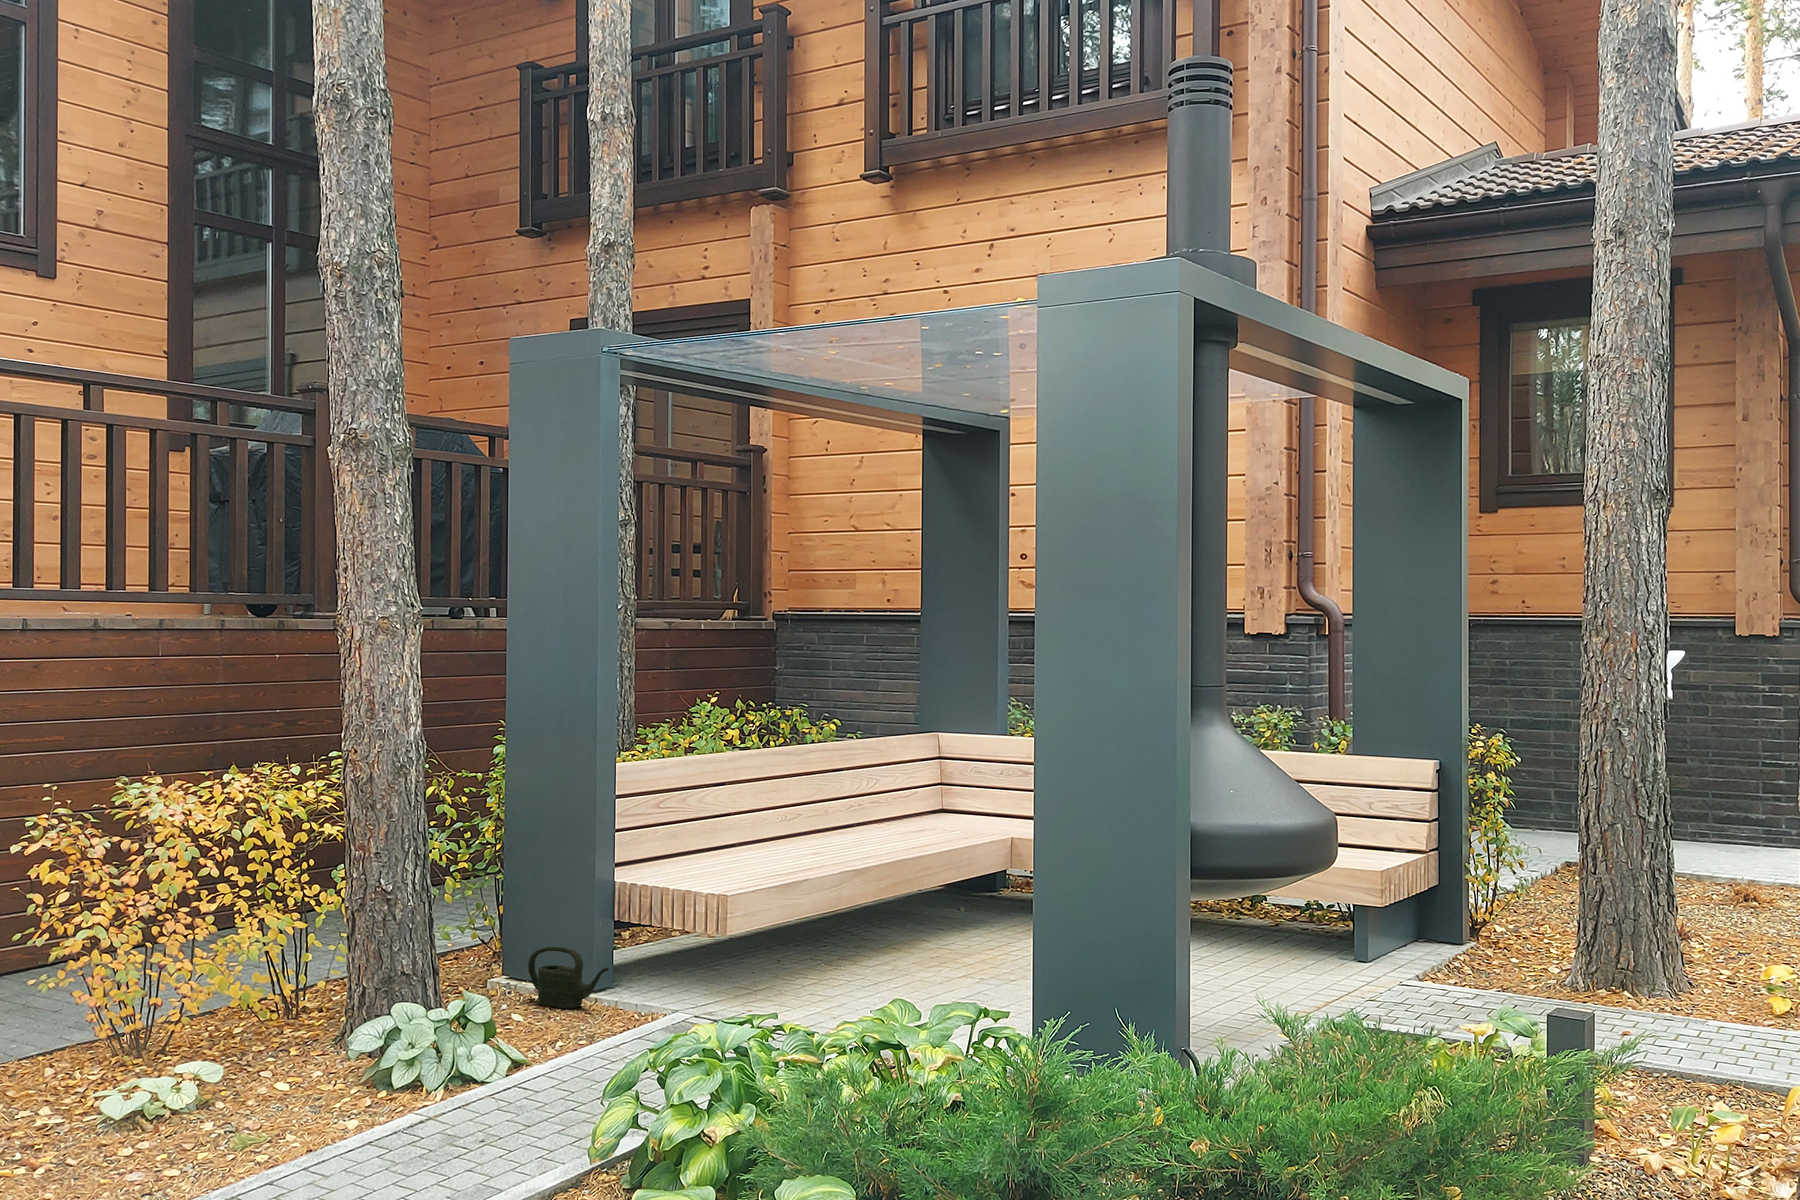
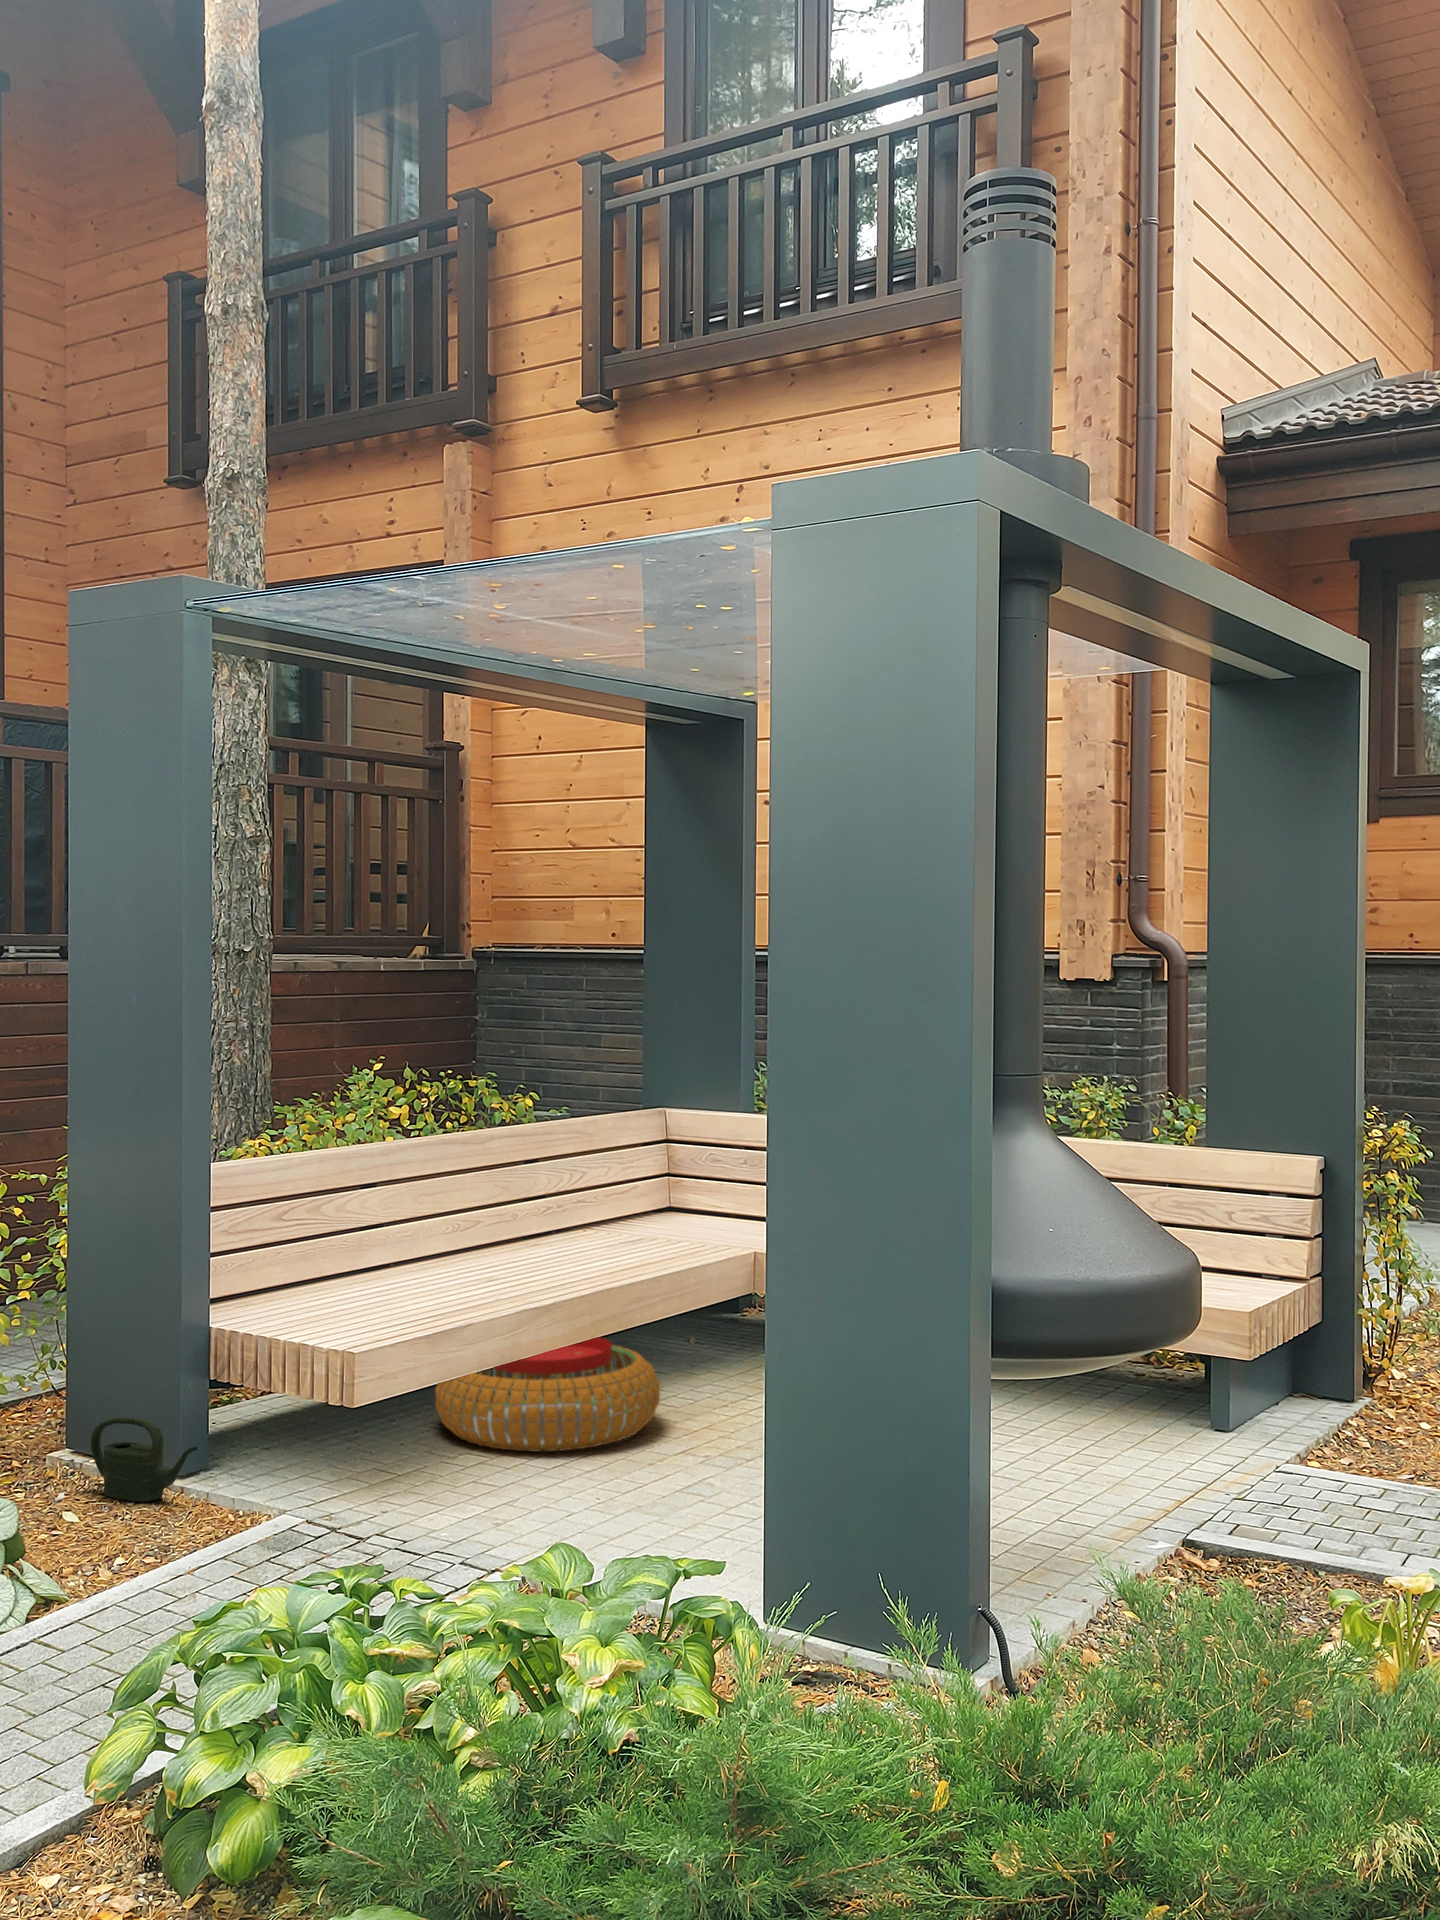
pouf: none [772,896,941,982] -> present [435,1337,660,1452]

